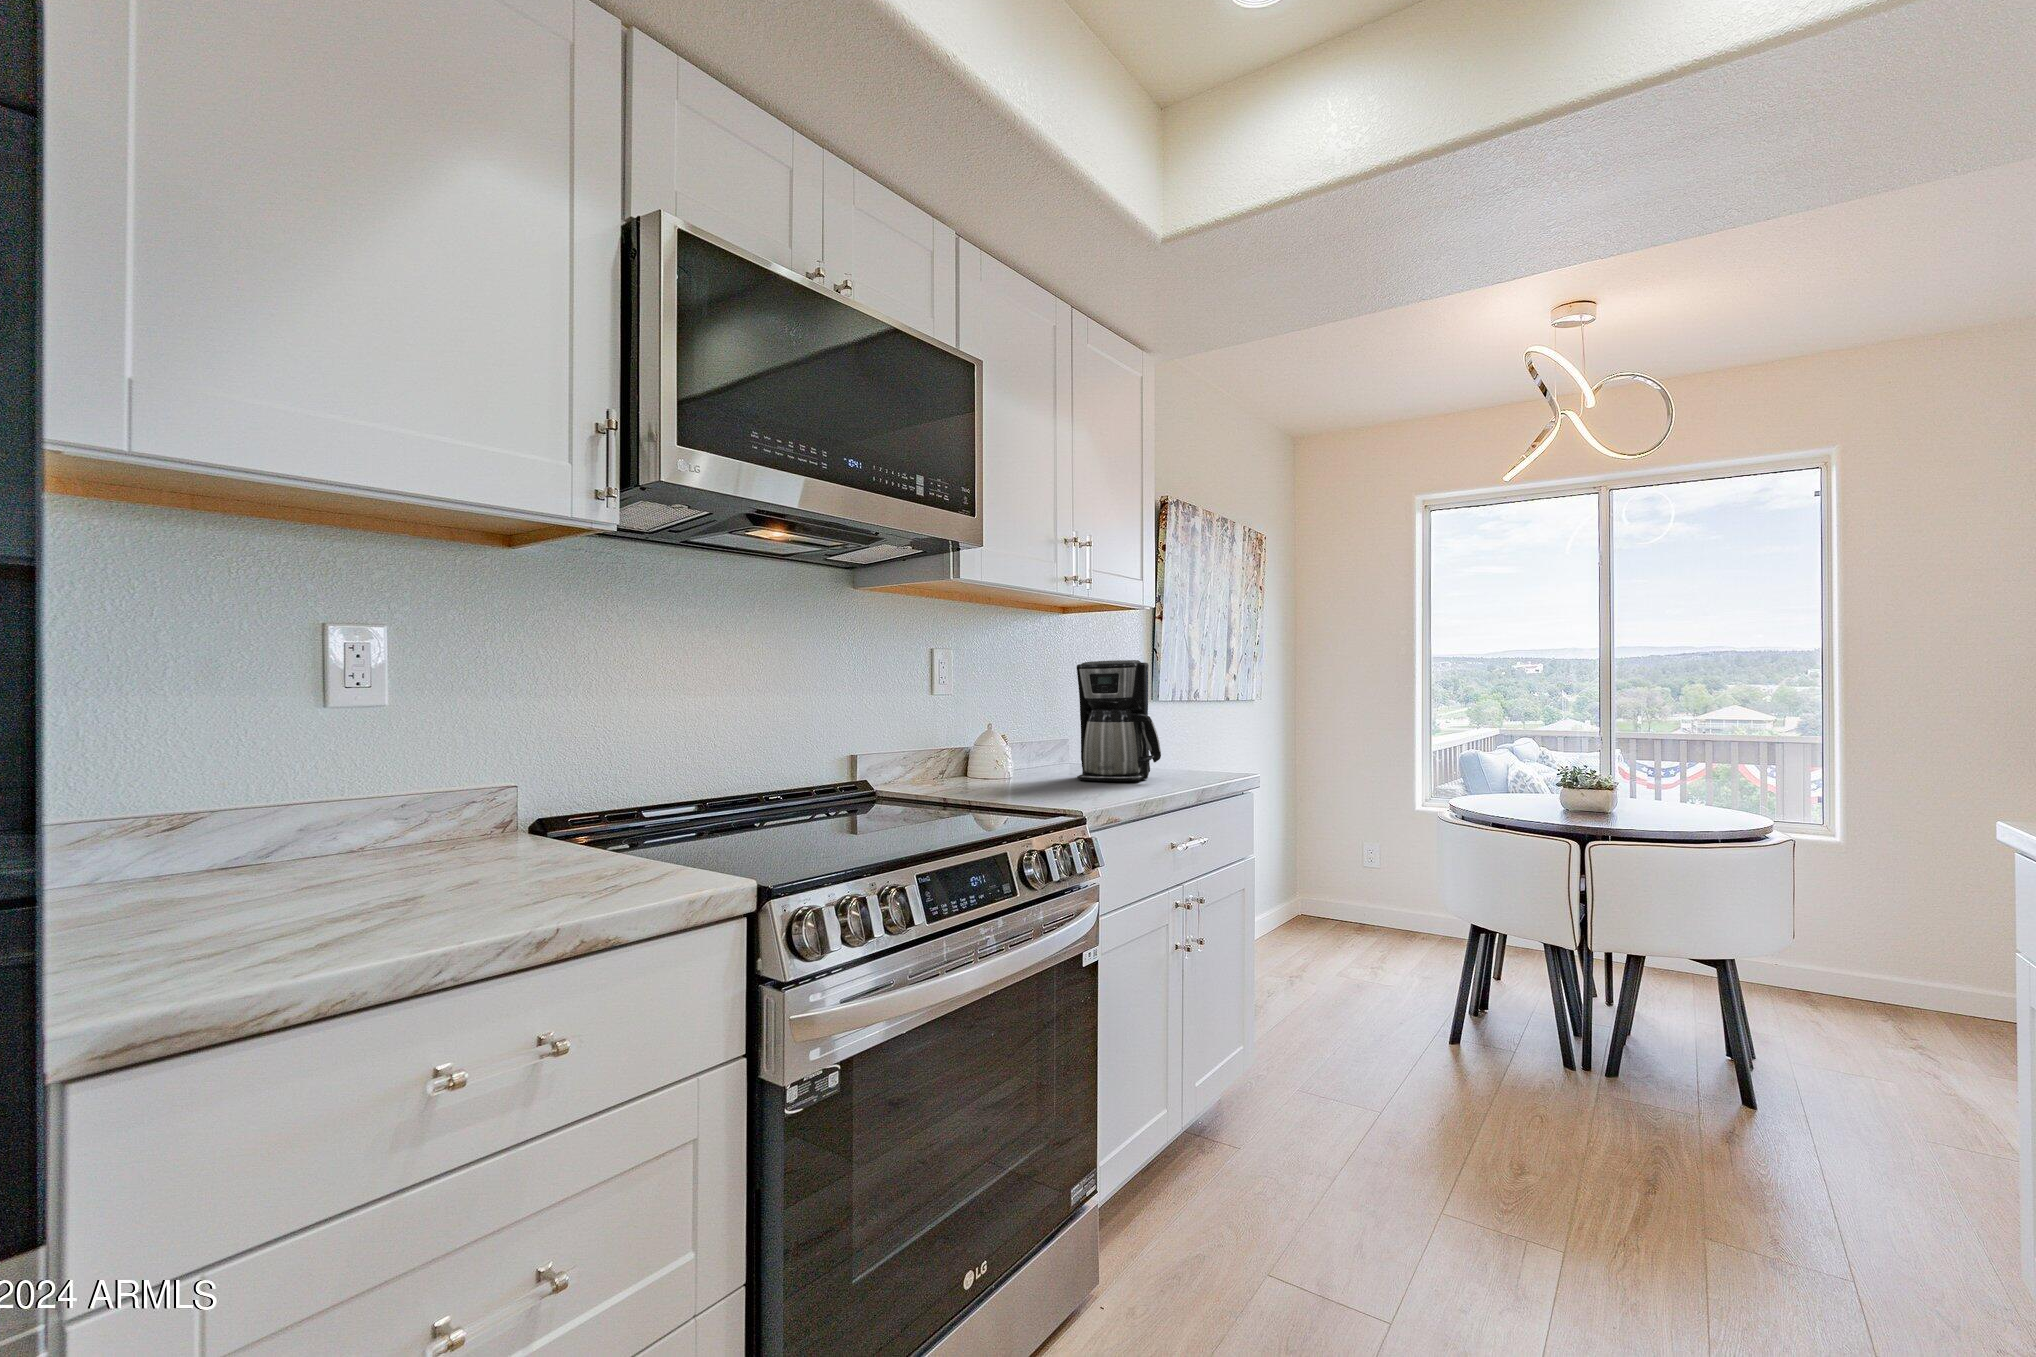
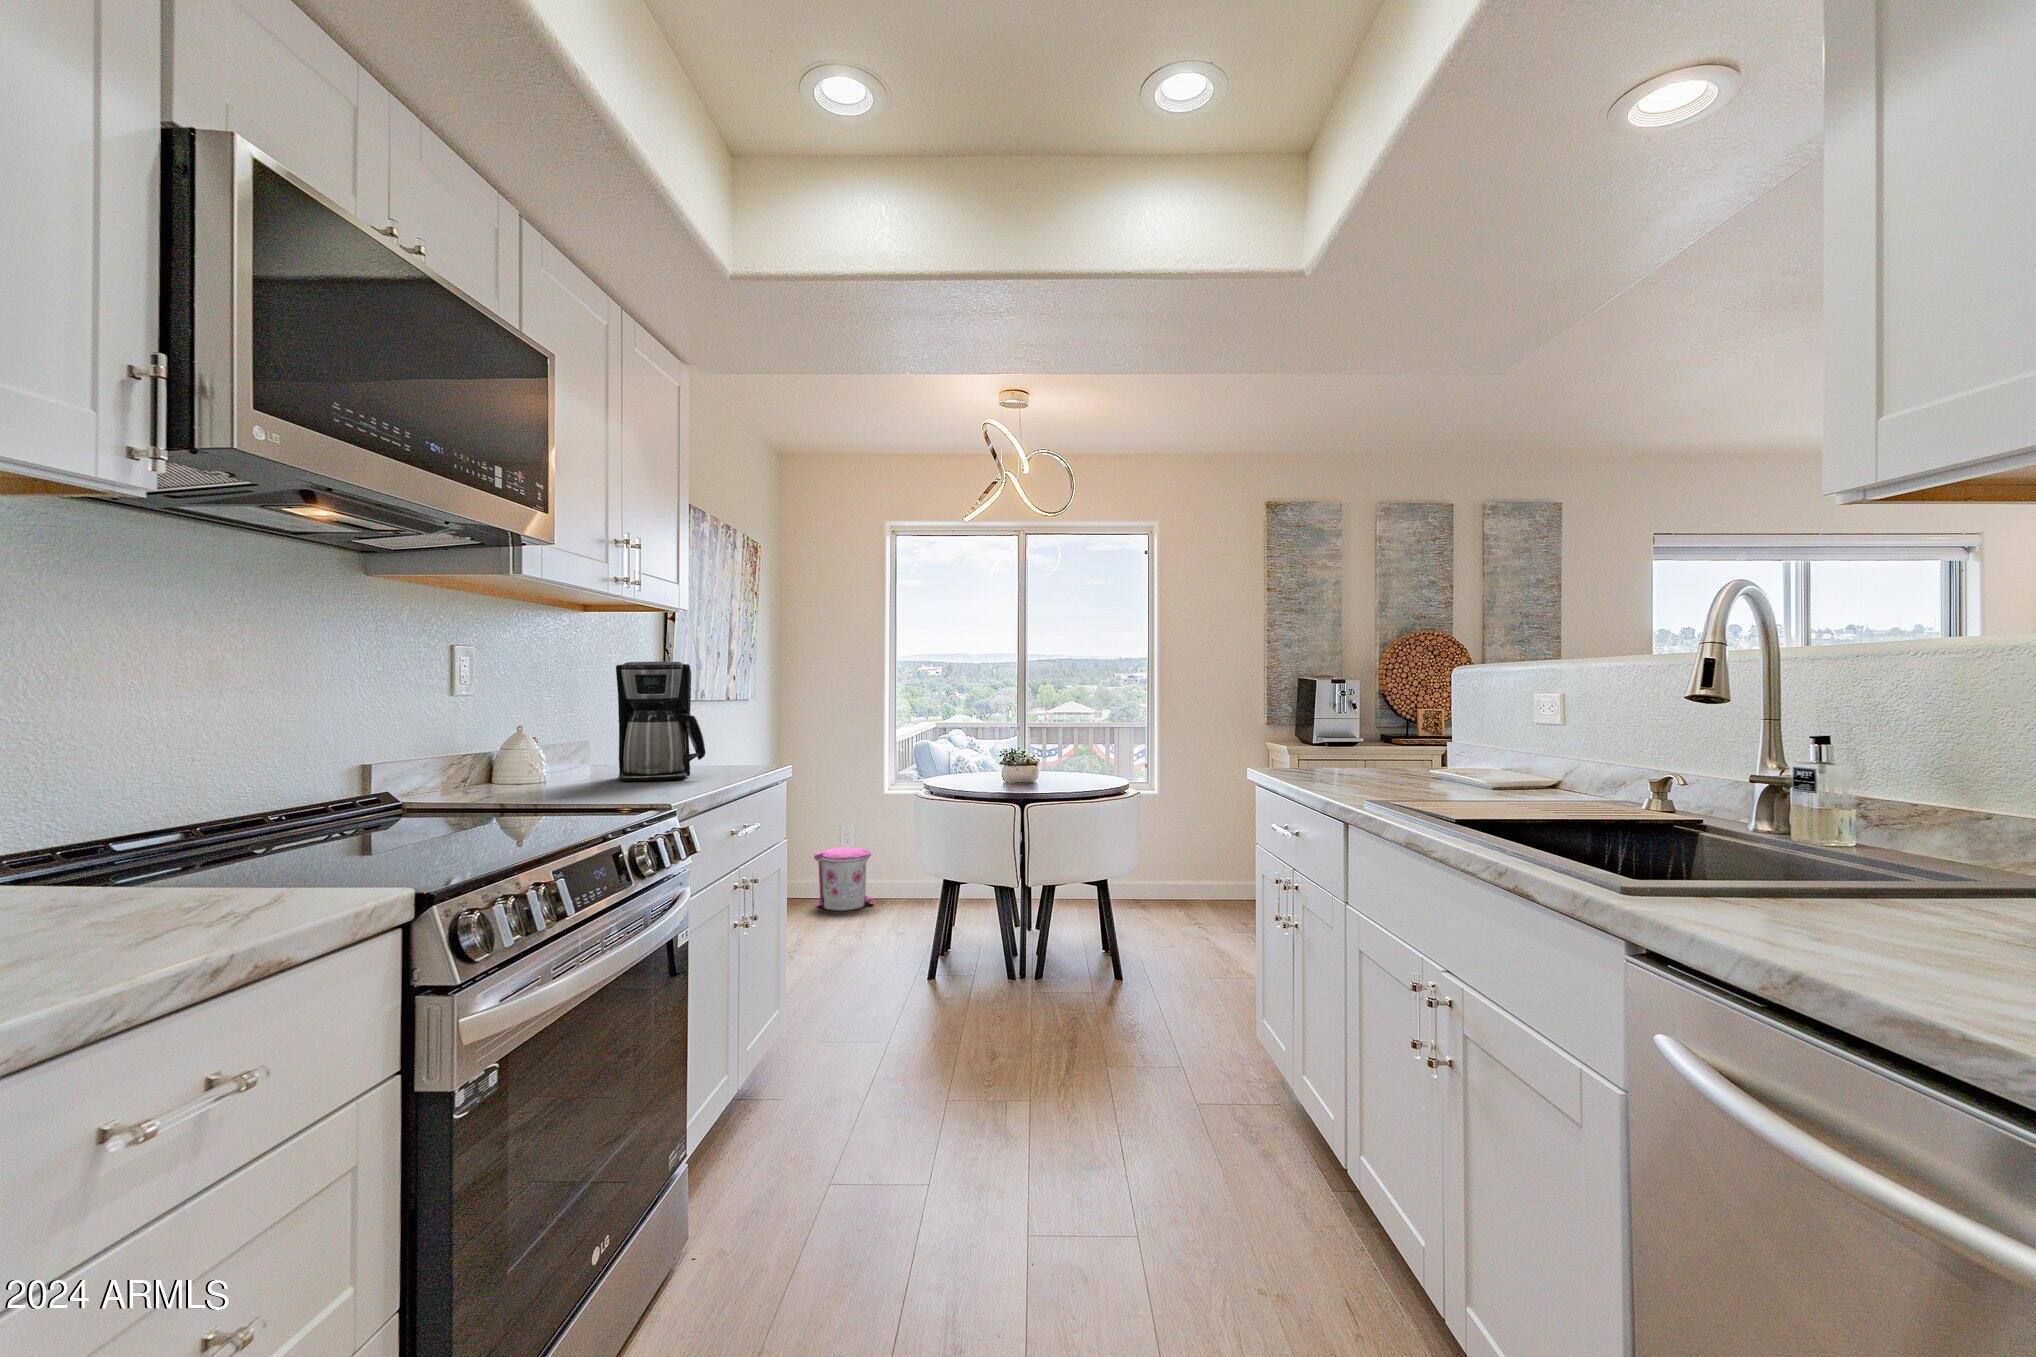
trash can: none [1330,865,1402,937] -> present [814,847,874,911]

